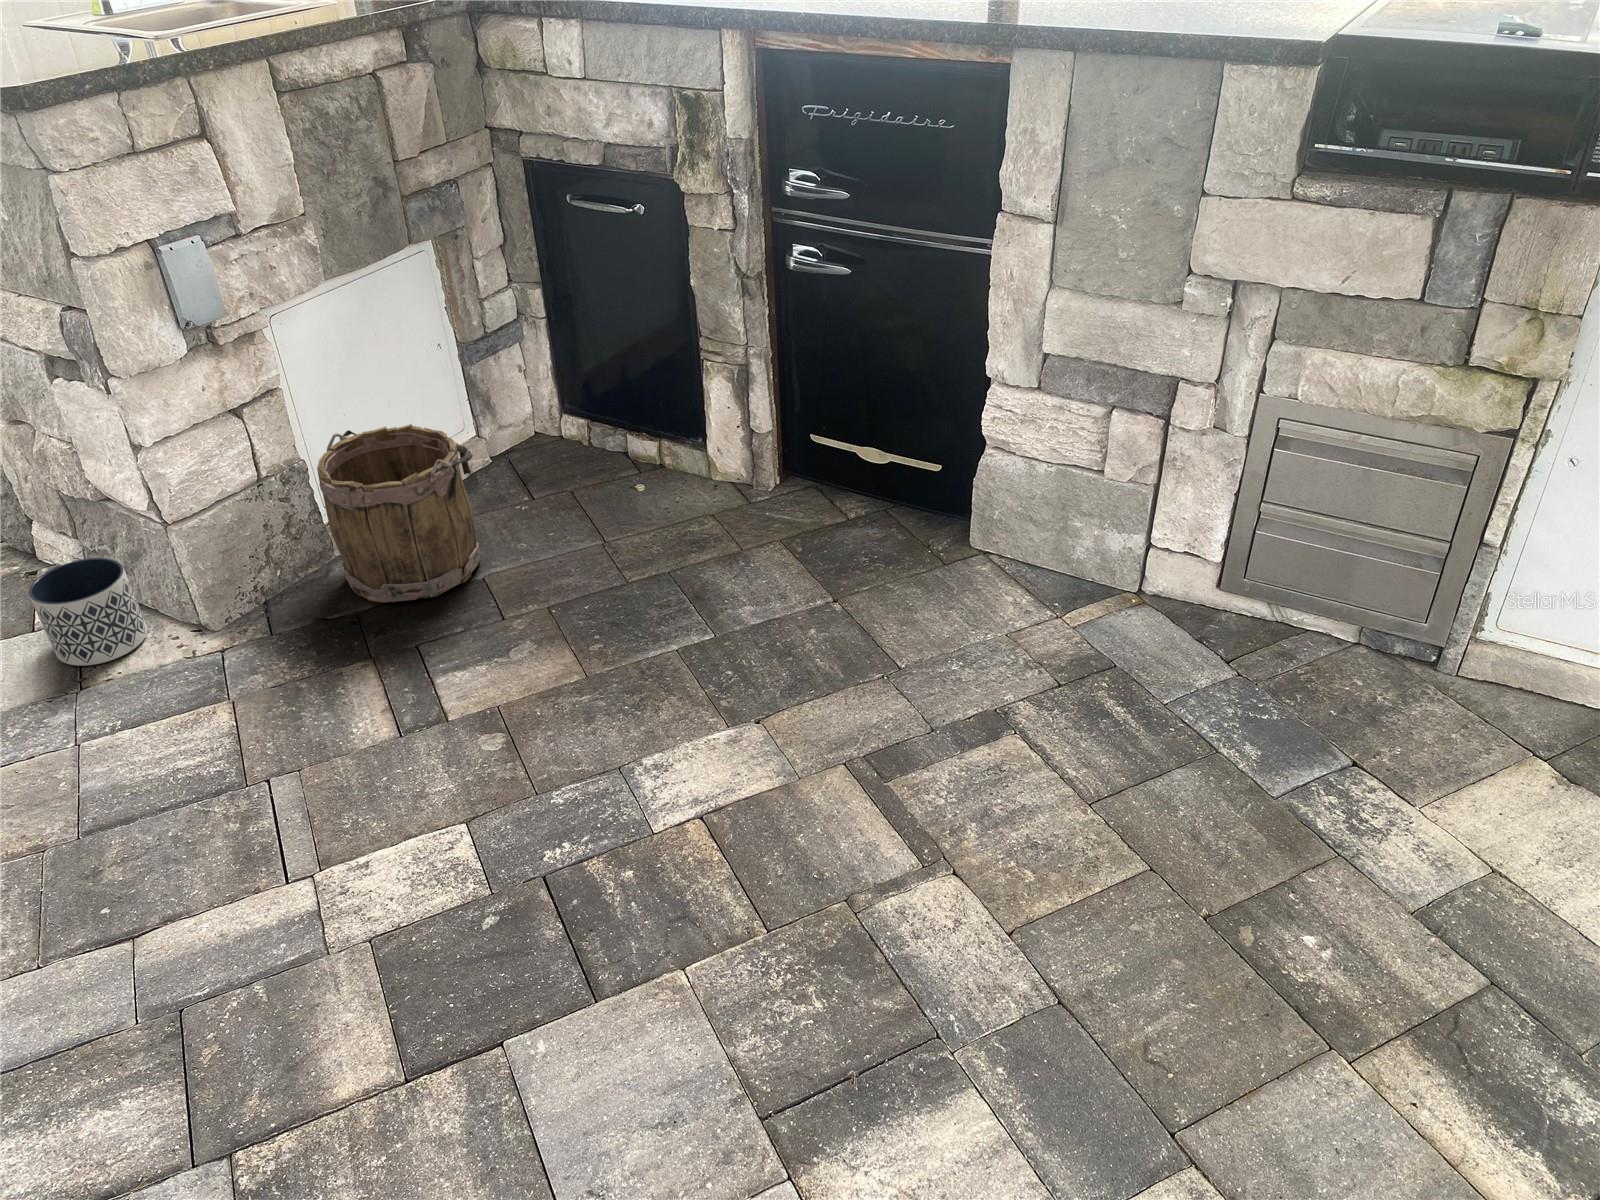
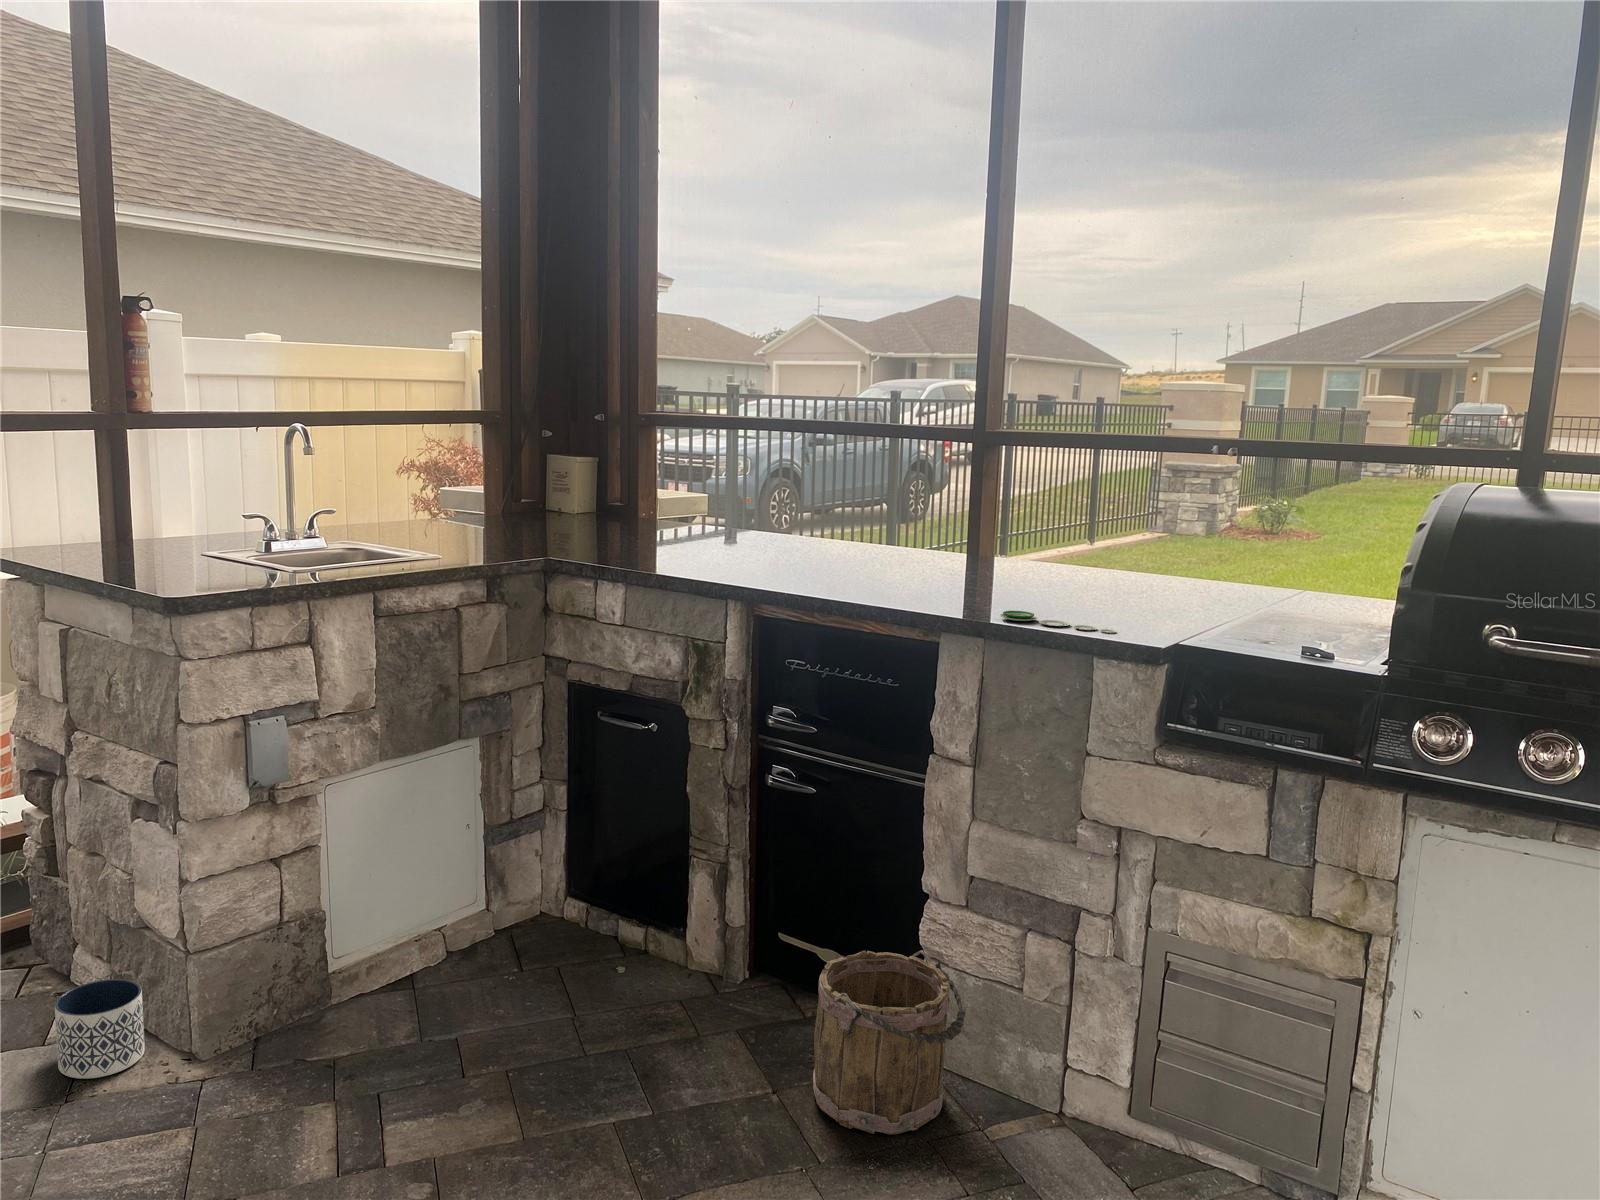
plate: none [1093,11,1251,30] -> present [1000,611,1116,633]
bucket: present [317,424,480,602] -> present [813,950,966,1134]

